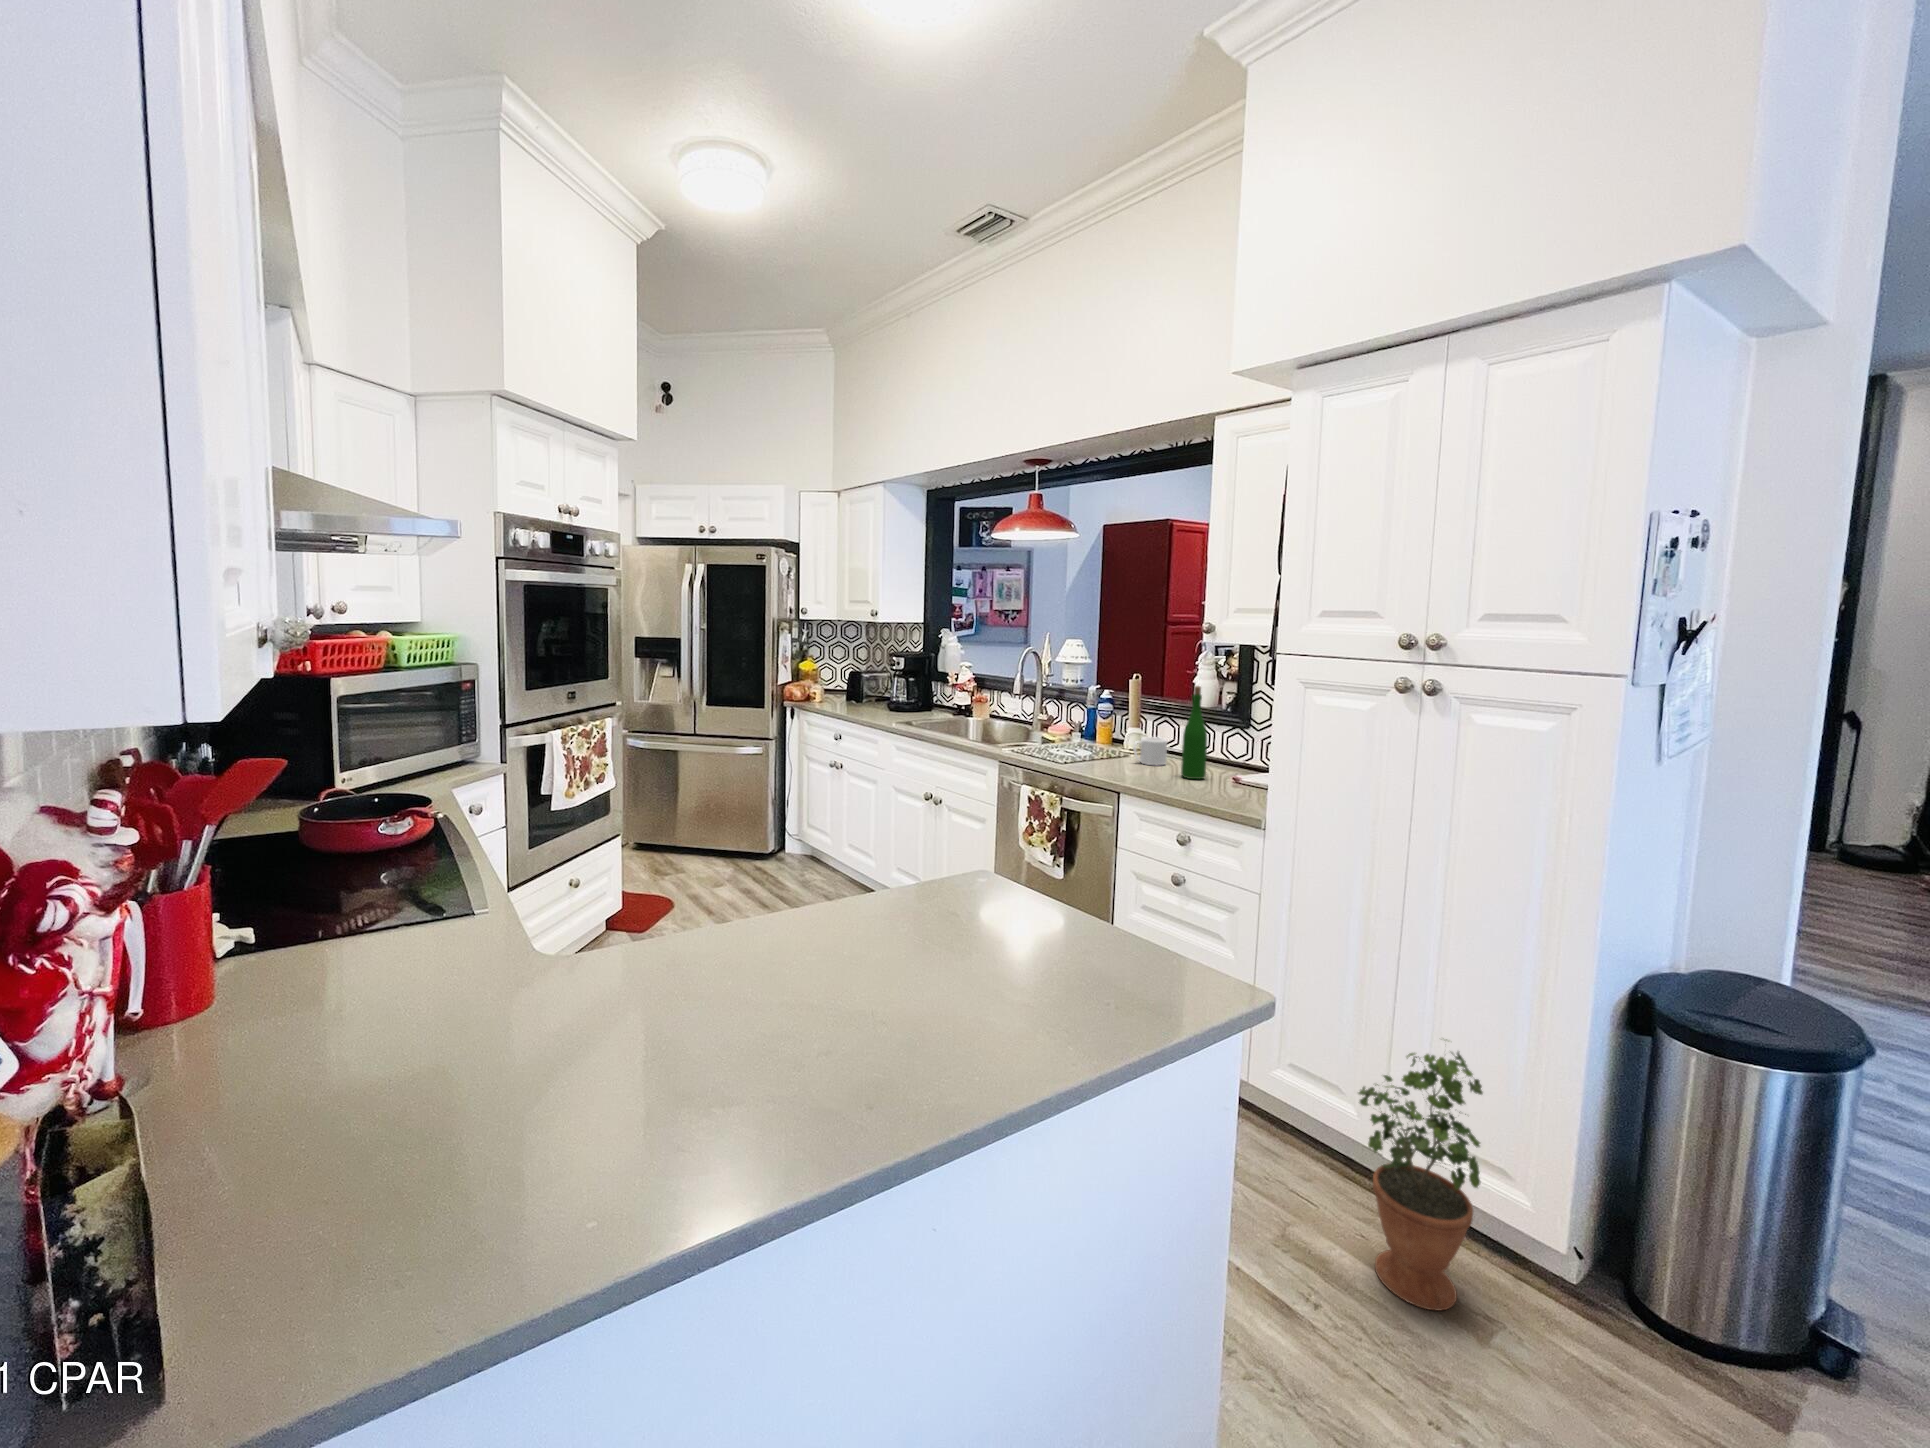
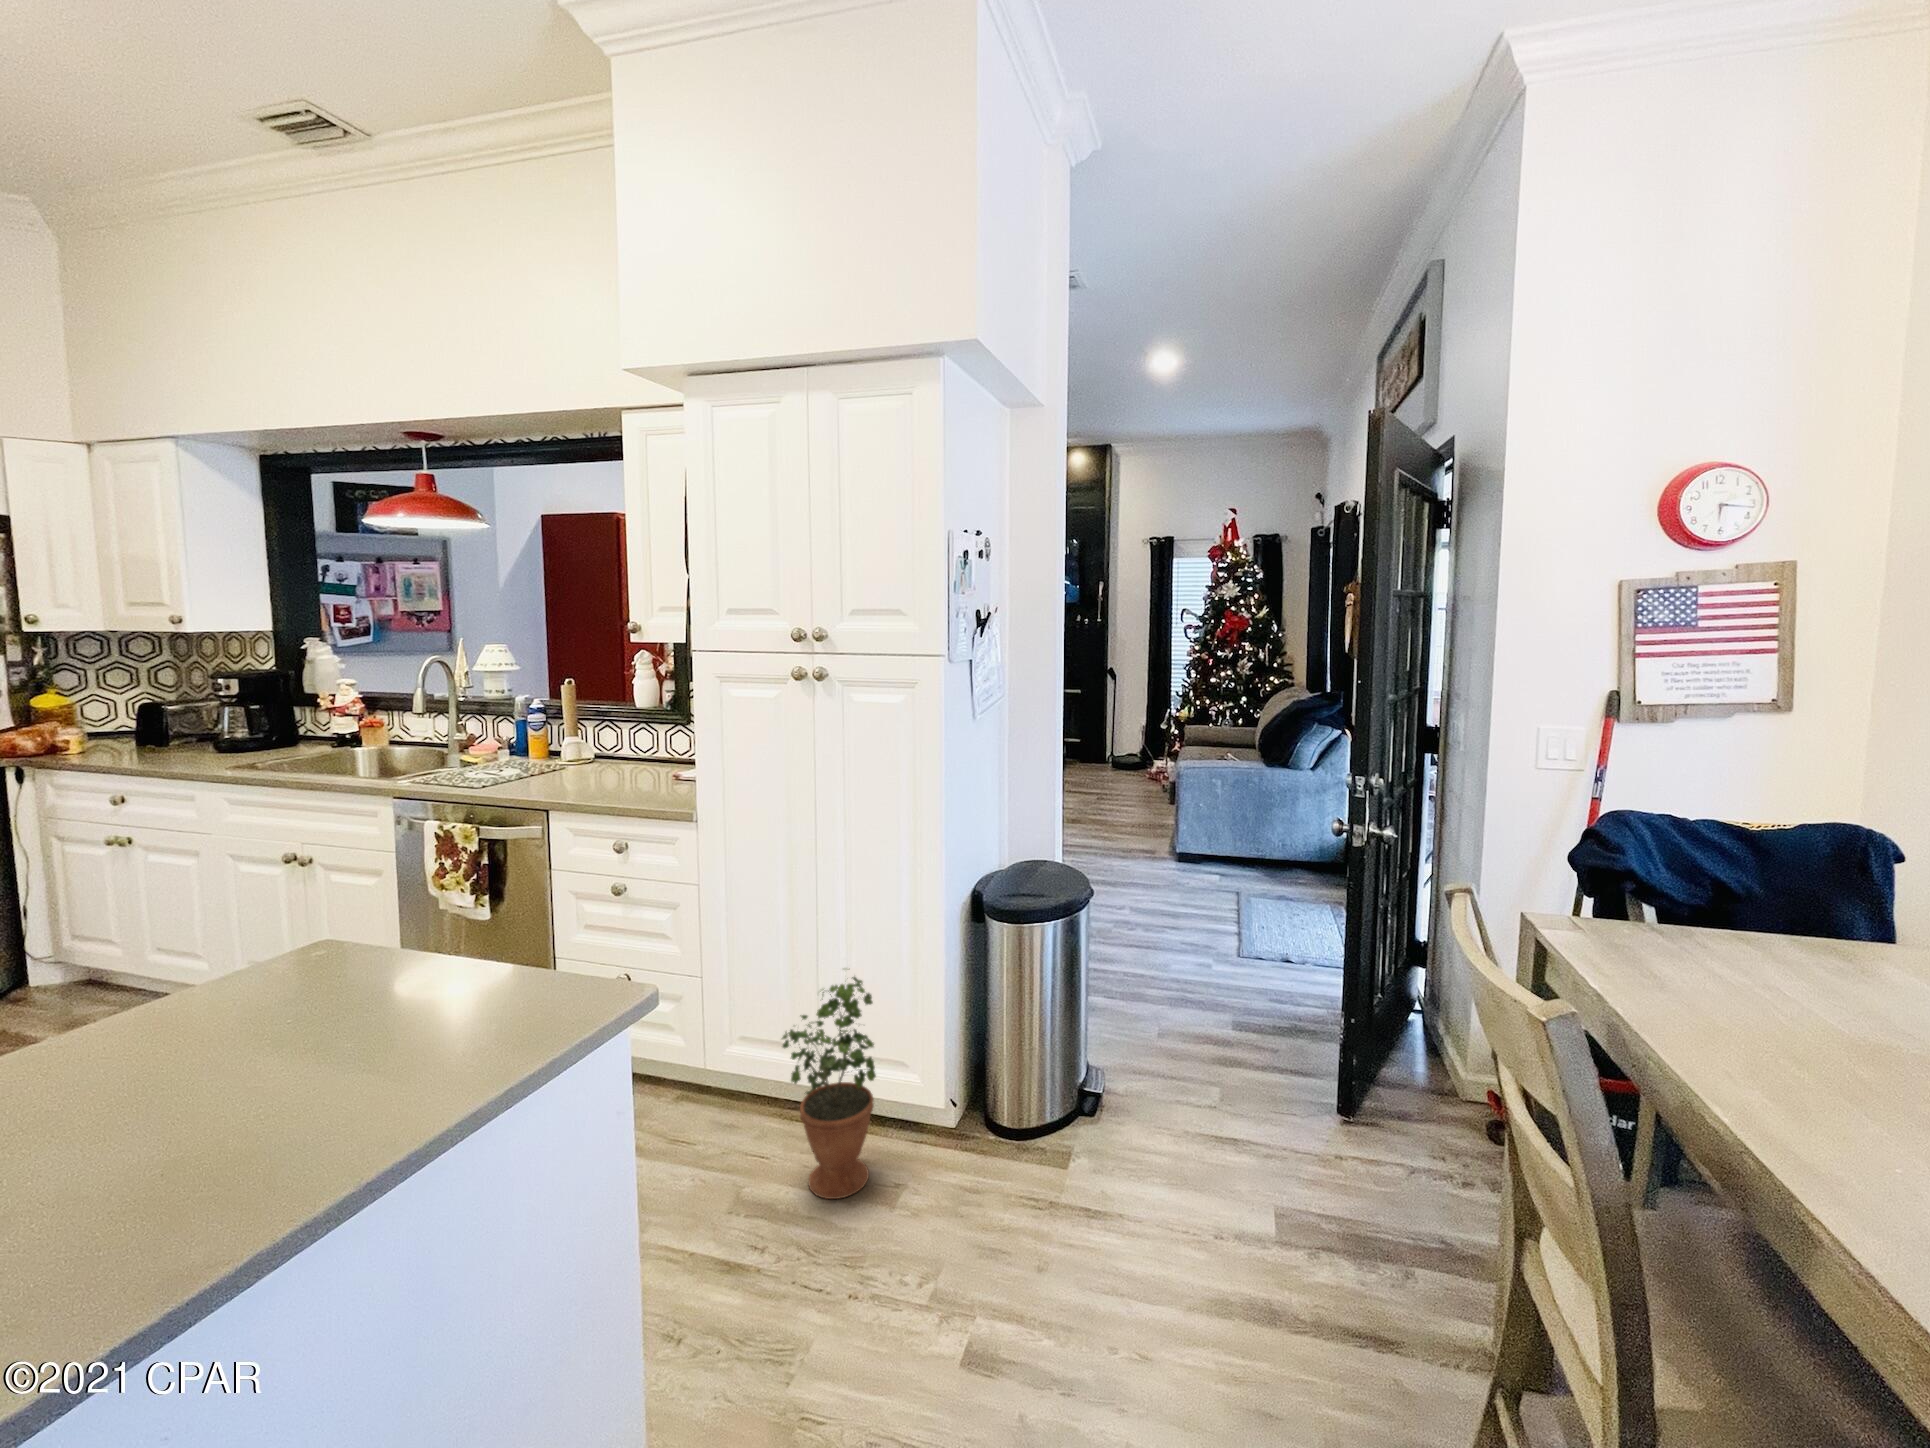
wine bottle: present [1181,686,1207,779] -> none [620,686,647,783]
mug: present [1133,737,1167,765] -> none [569,744,609,775]

